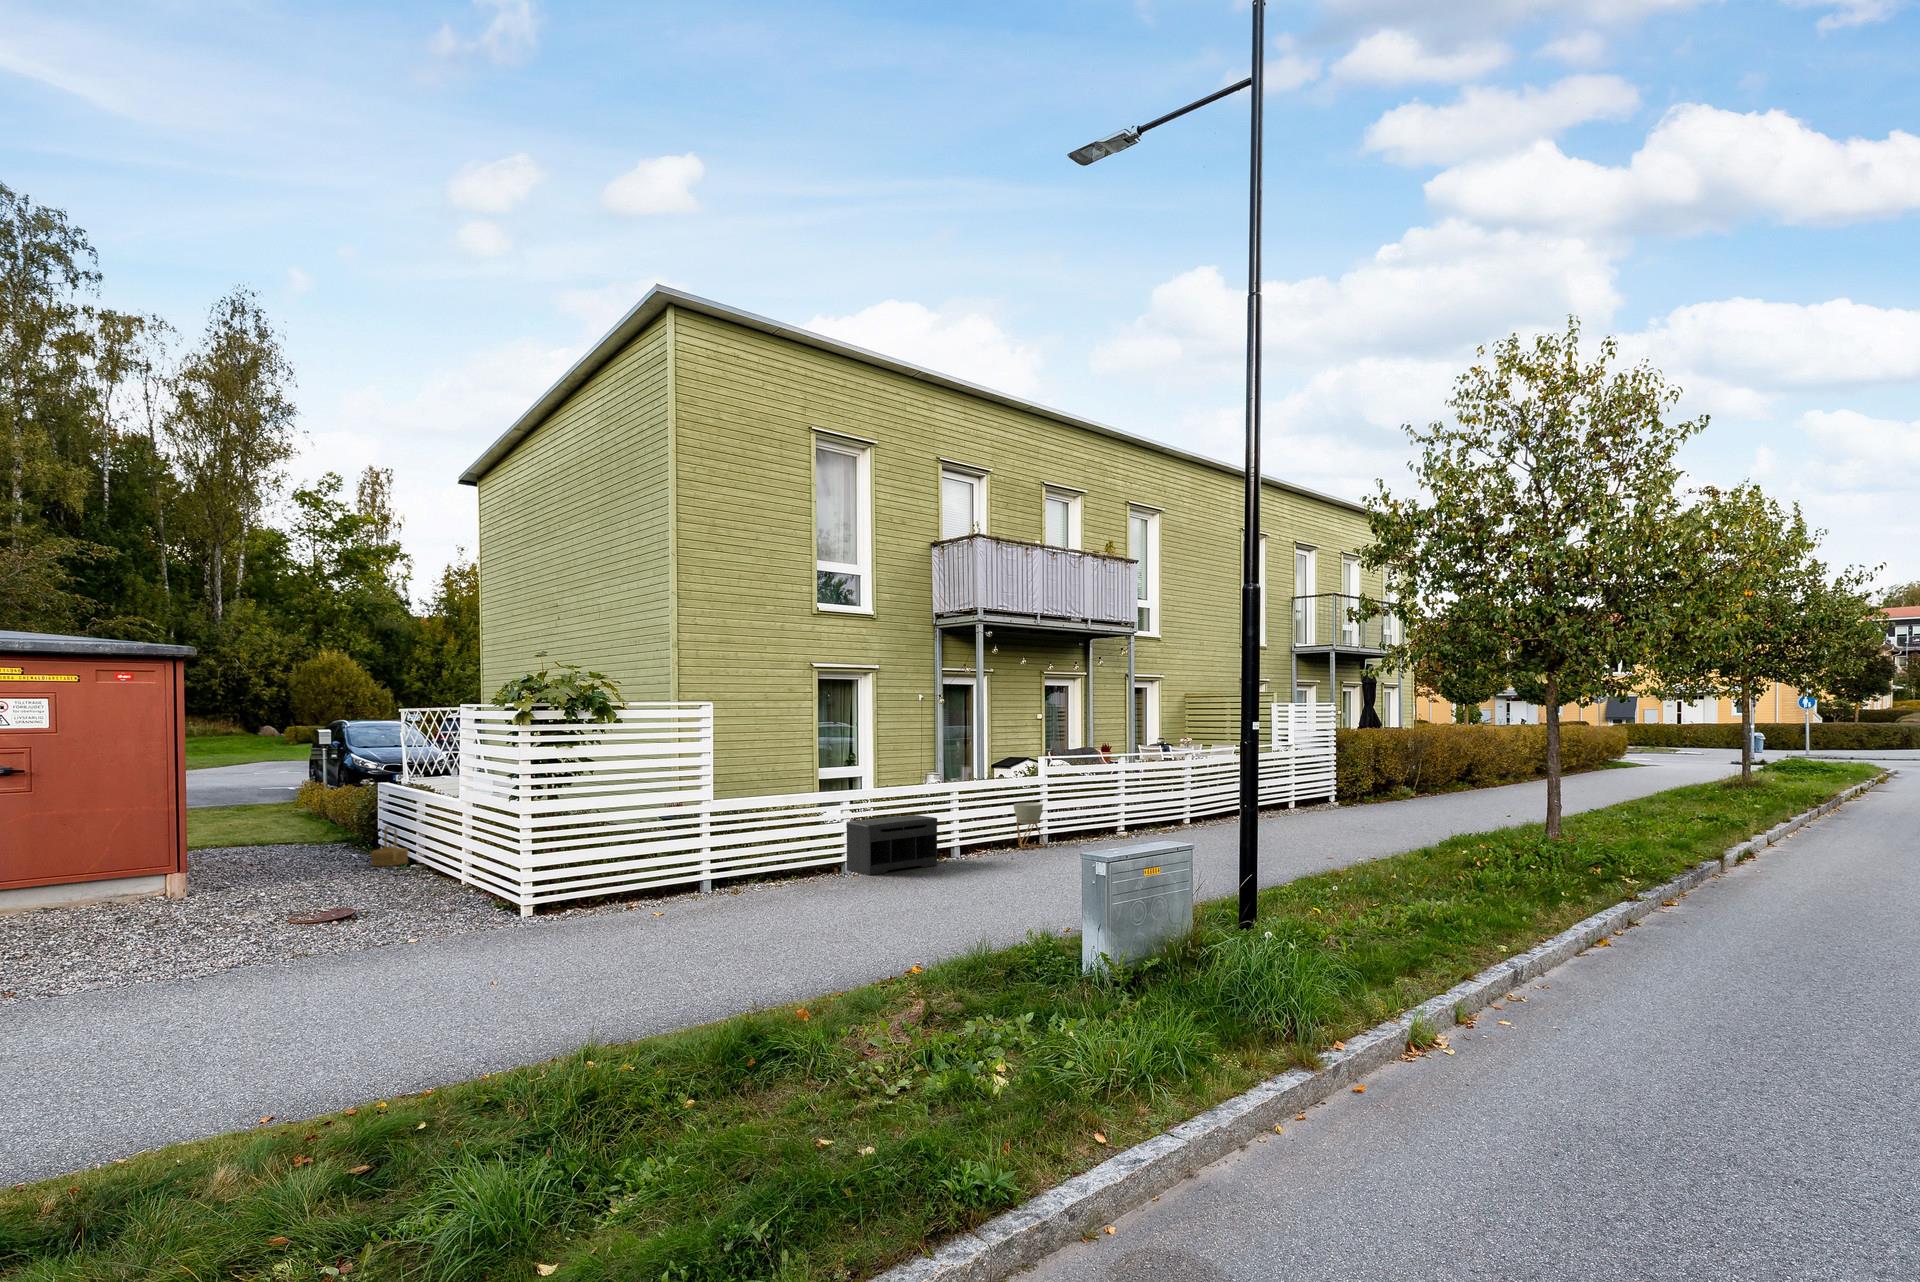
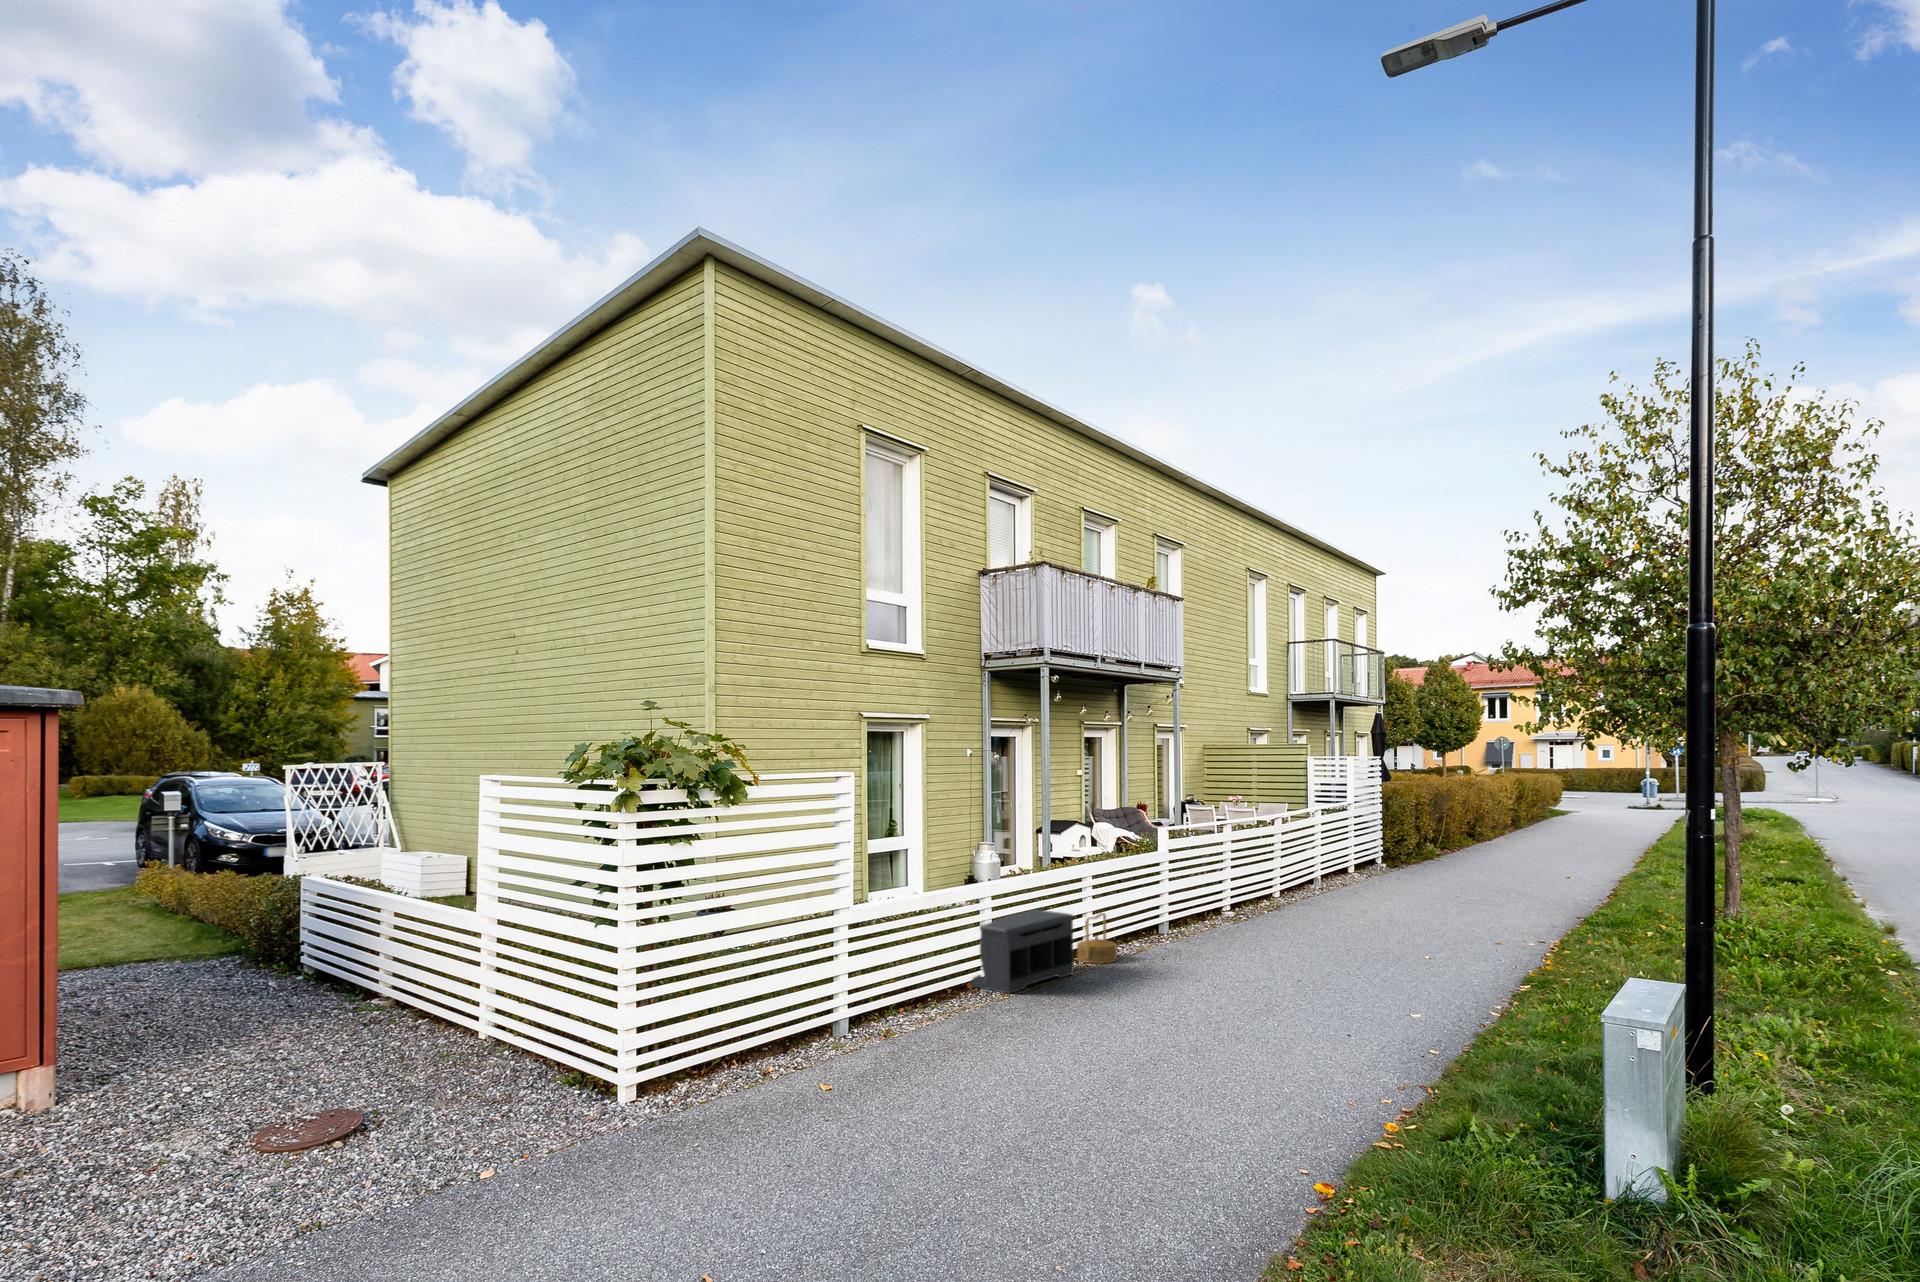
planter: present [1013,803,1045,849] -> none [1128,886,1166,944]
woven basket: present [371,826,408,866] -> present [1077,913,1117,964]

